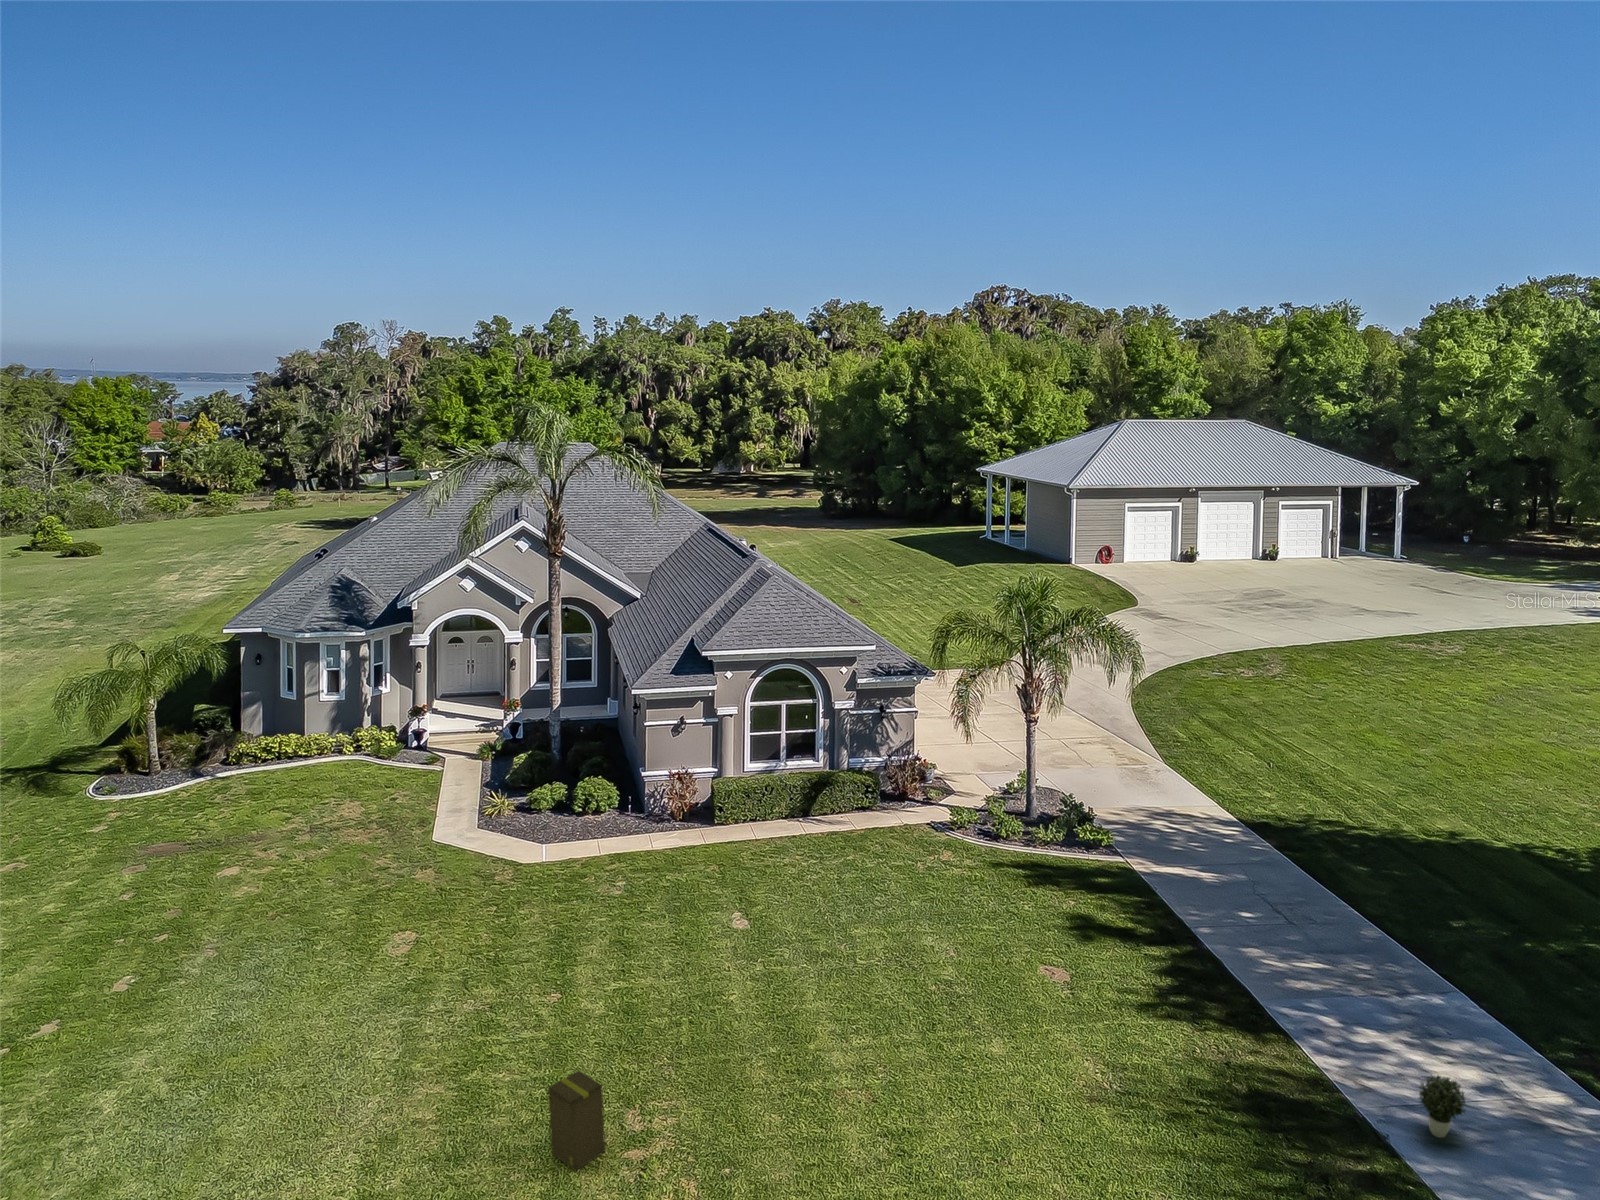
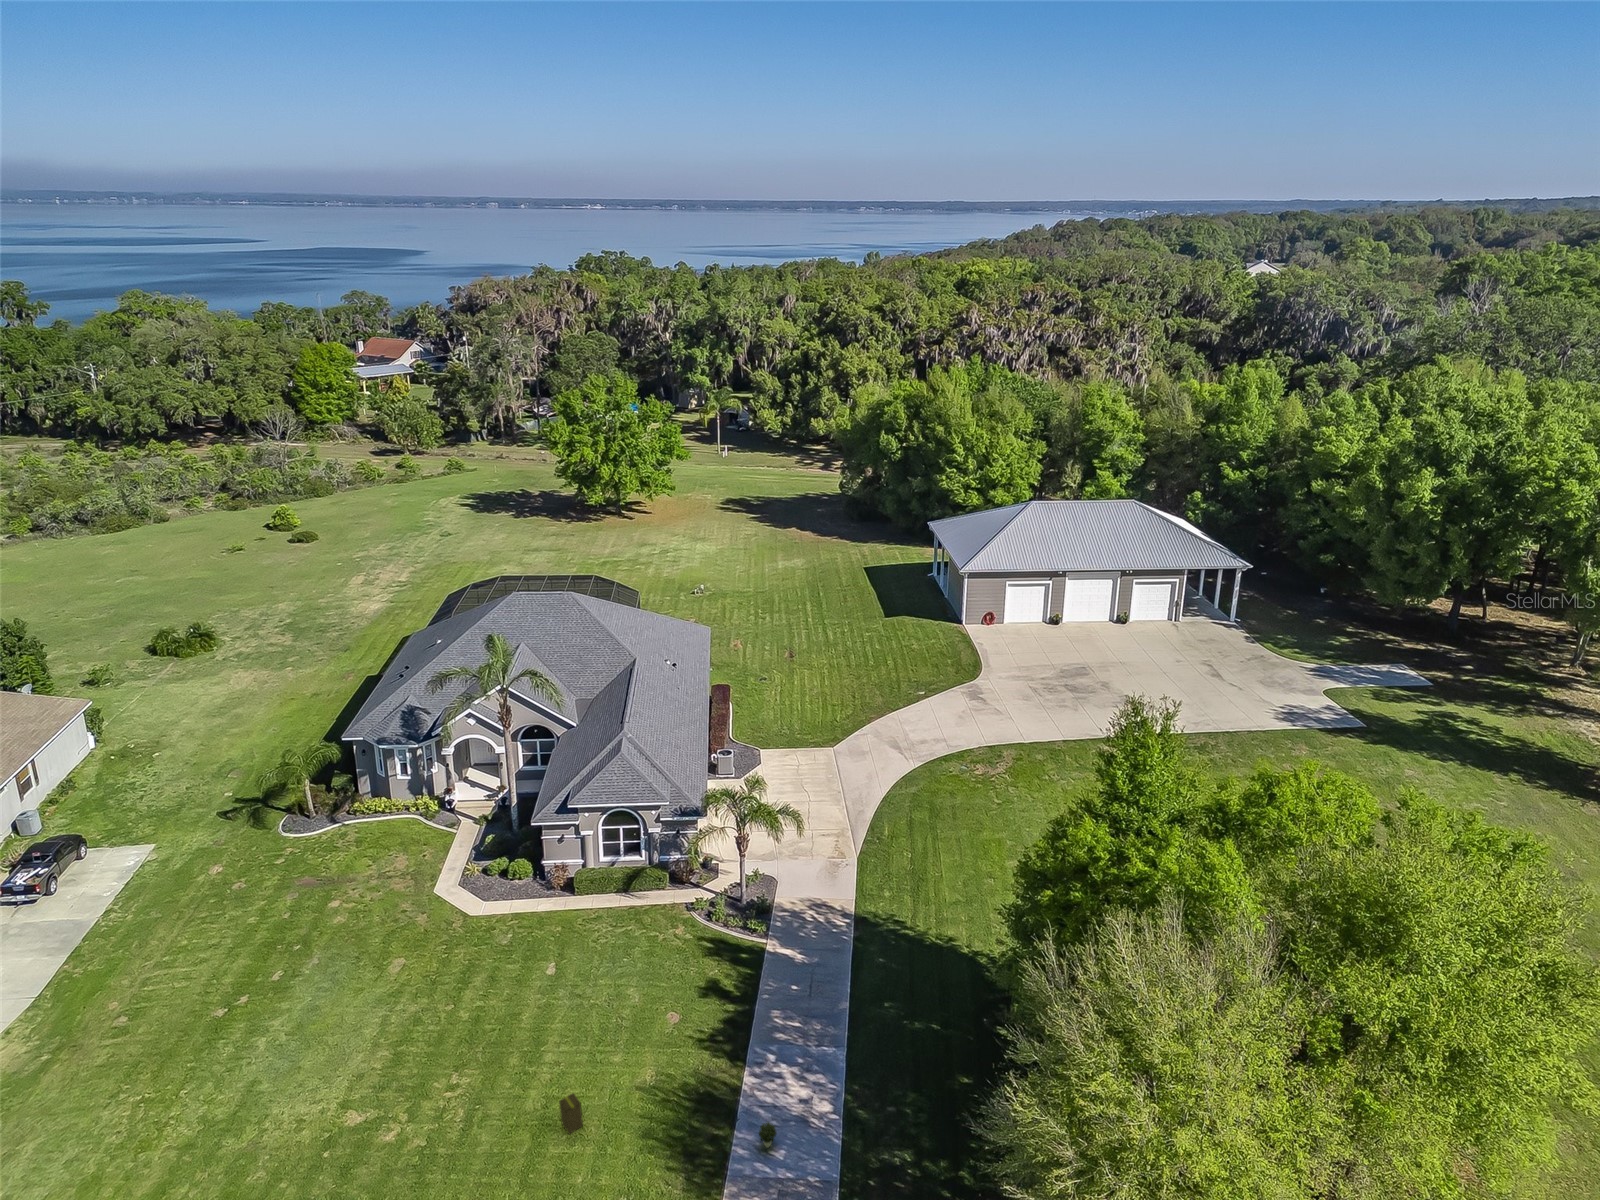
cardboard box: present [548,1071,605,1171] -> present [559,1093,583,1134]

